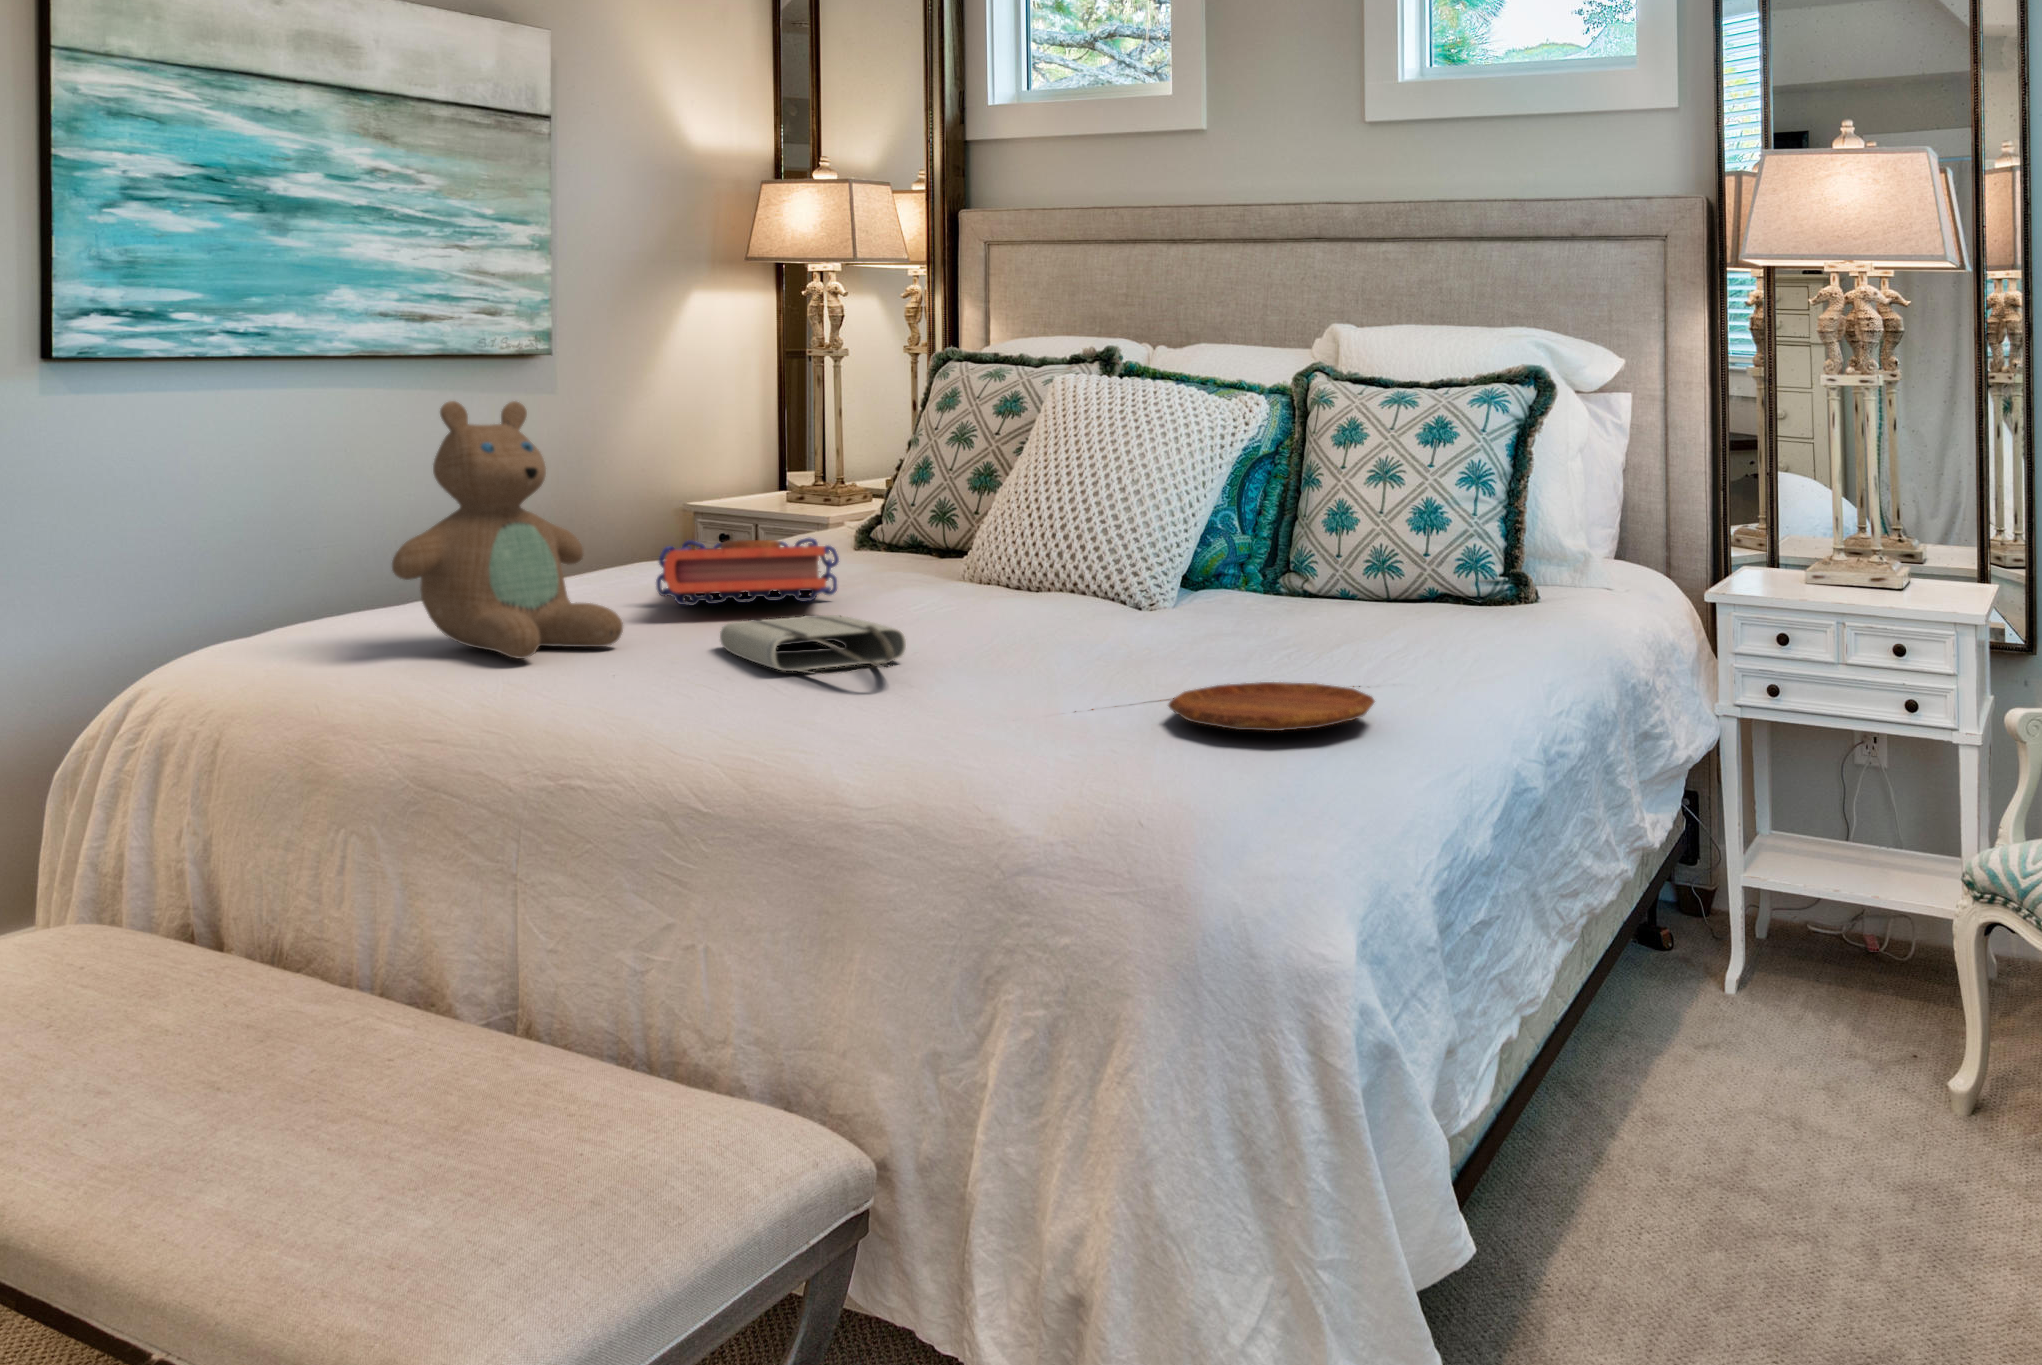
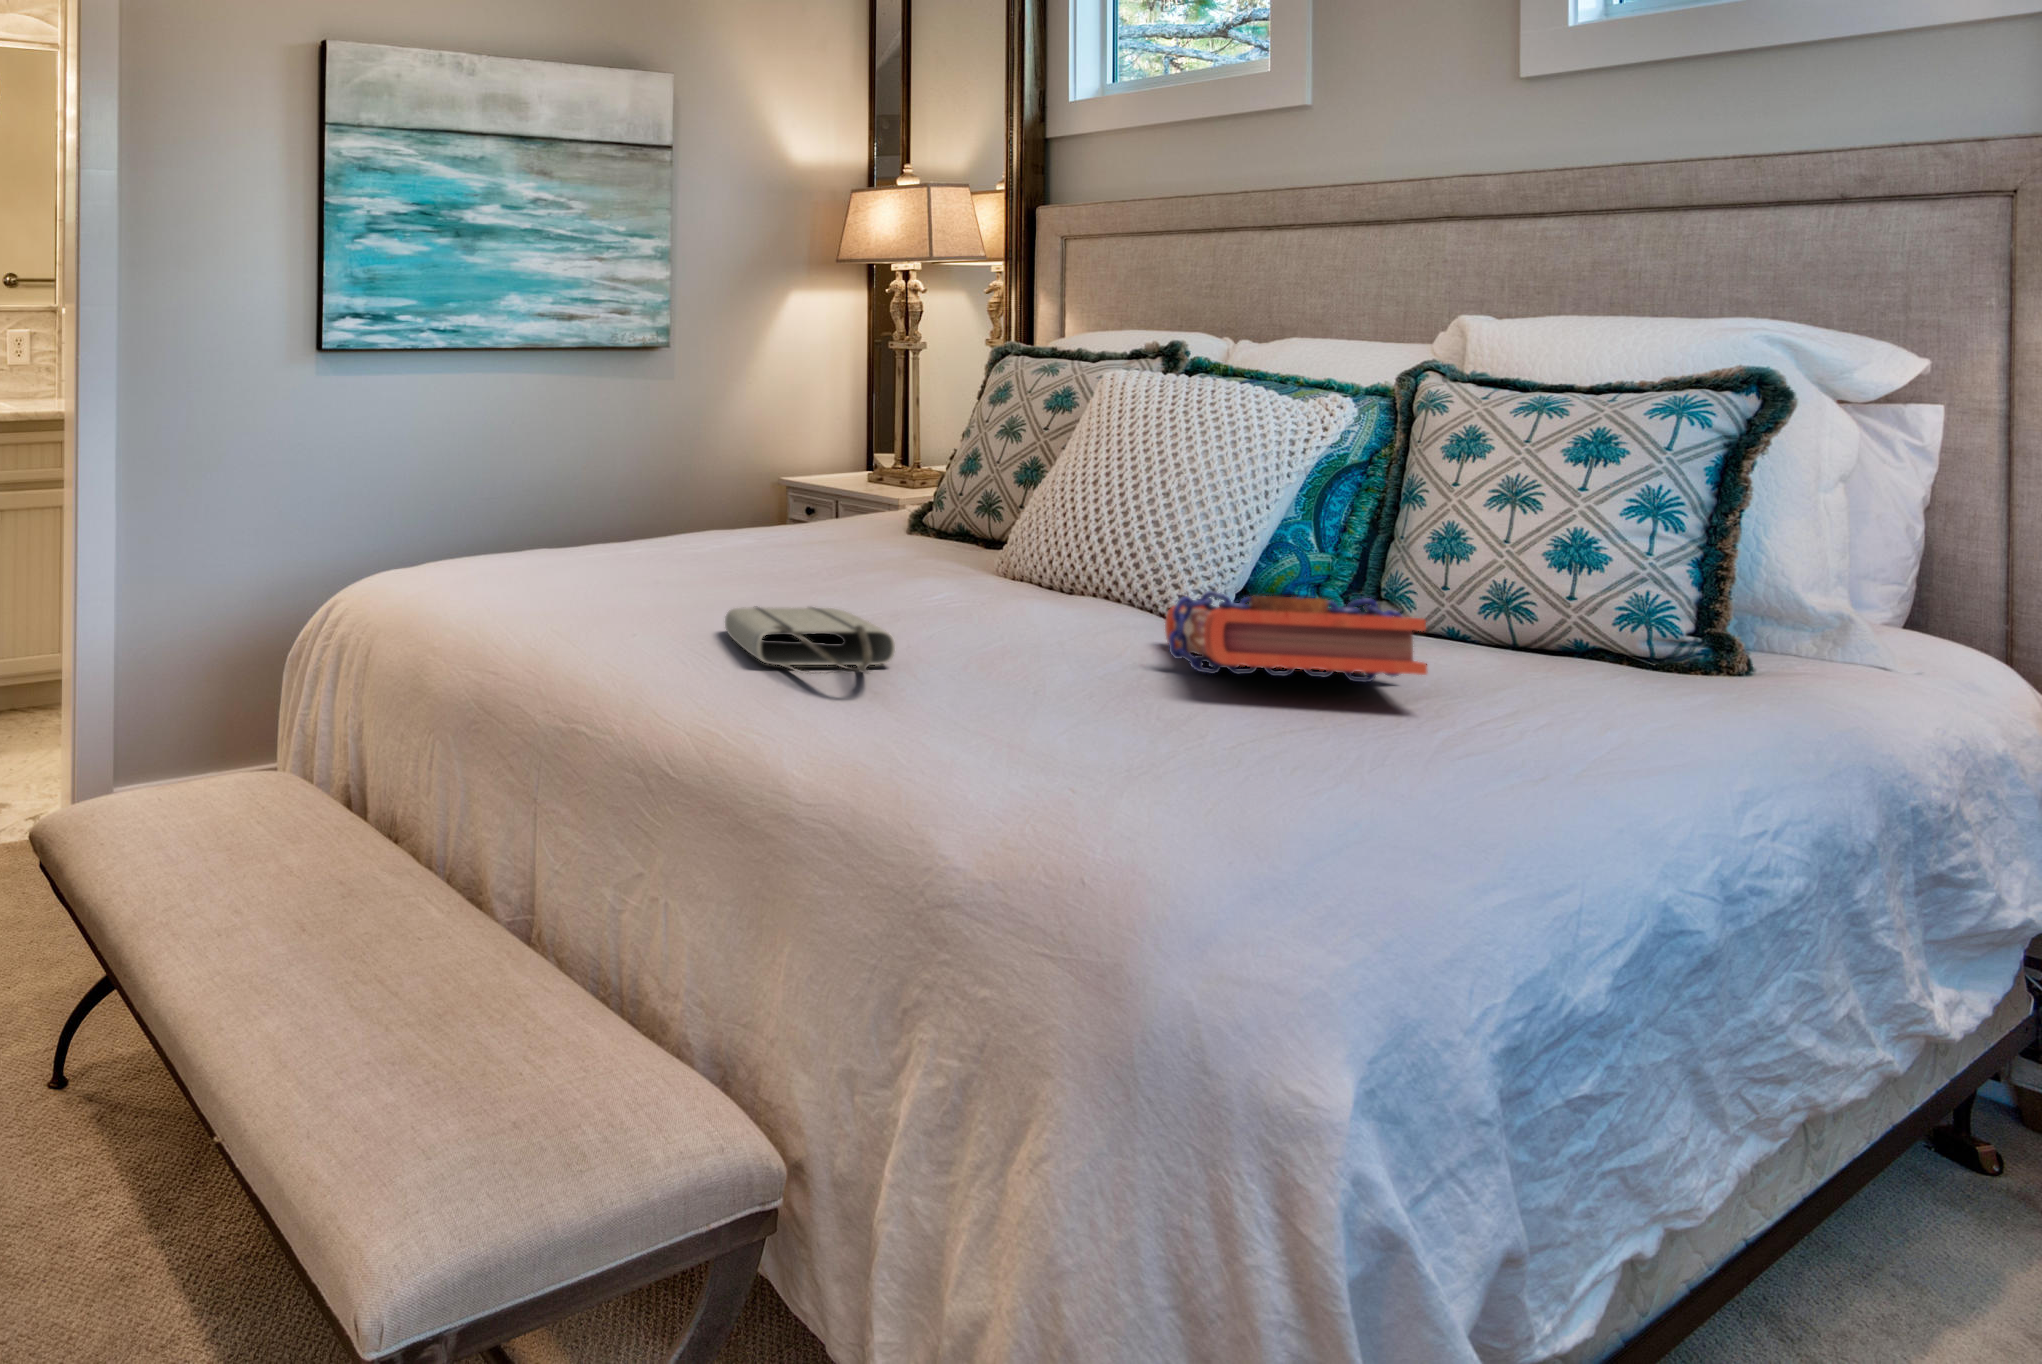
teddy bear: present [392,401,623,659] -> none [461,389,644,625]
book: present [656,538,839,605] -> present [1165,591,1427,682]
tray: present [1168,682,1375,731] -> none [1162,741,1450,820]

